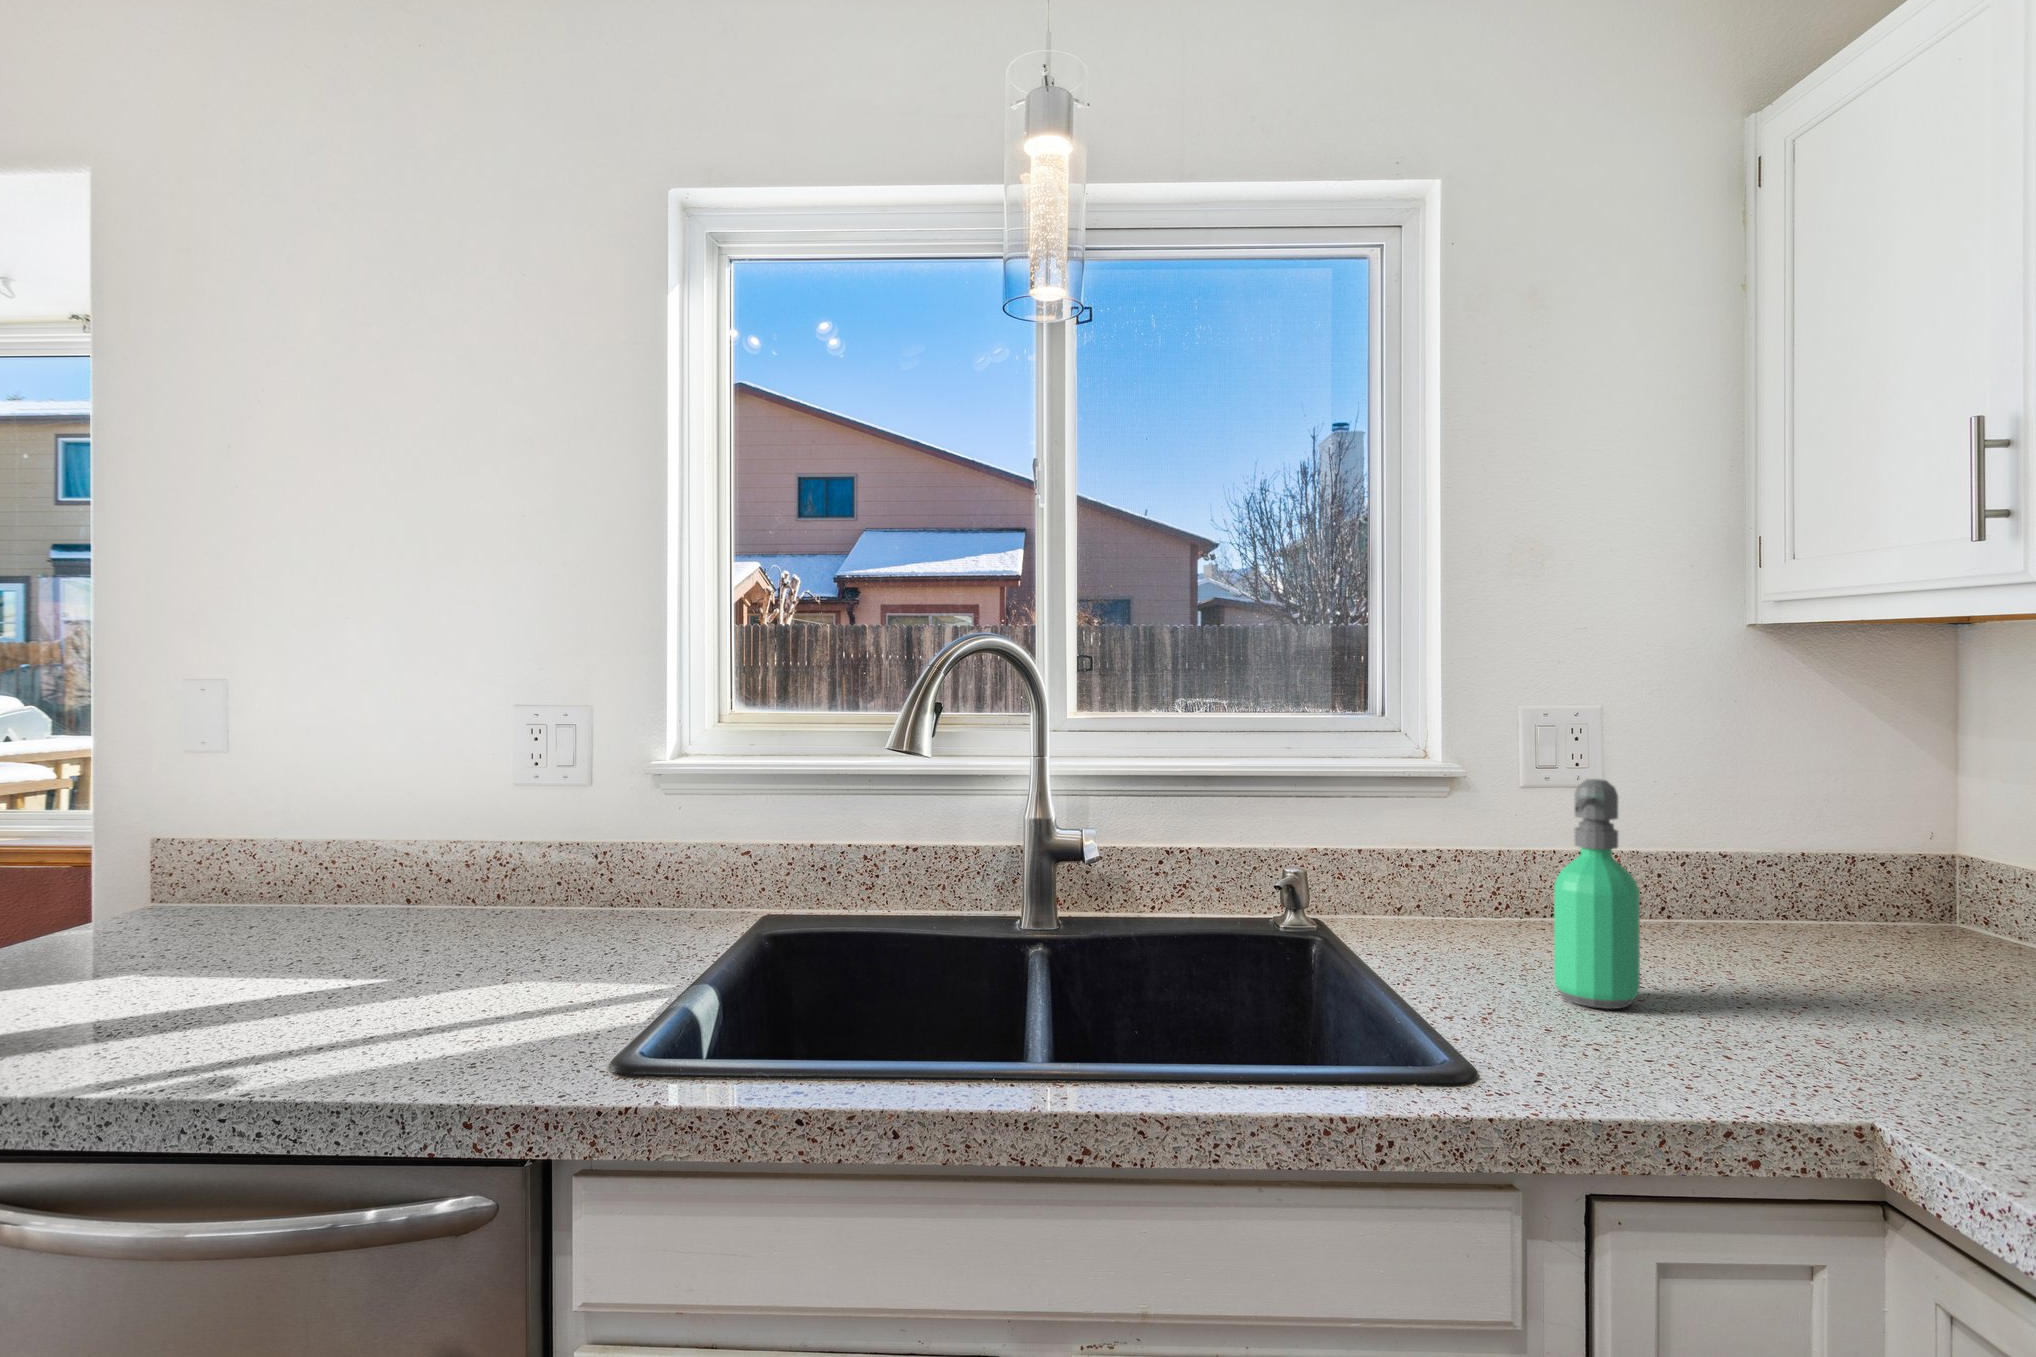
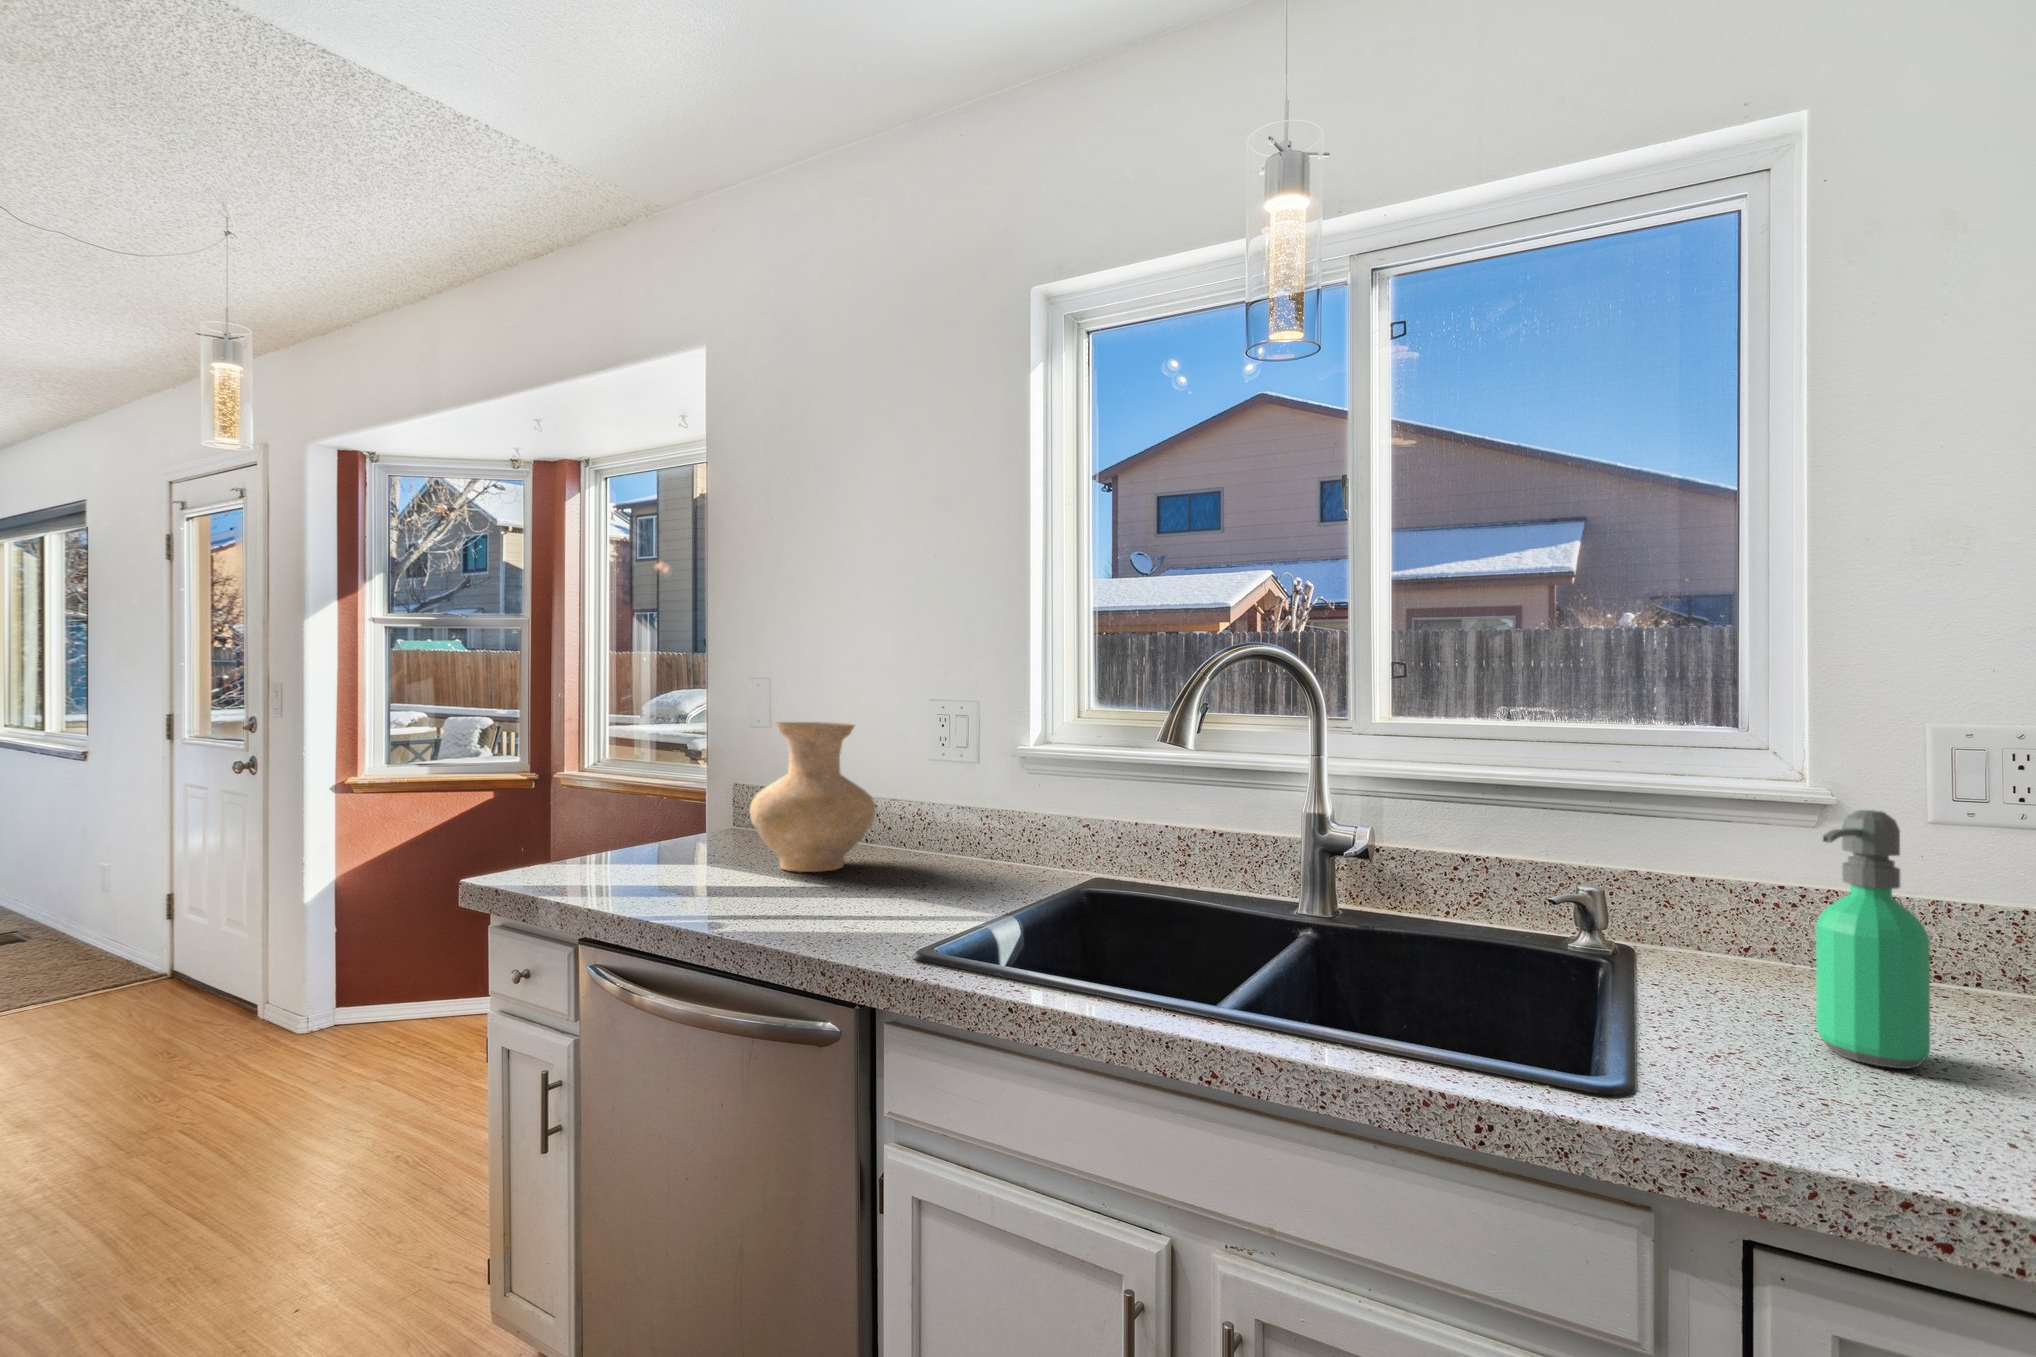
vase: none [195,732,420,967] -> present [750,722,876,872]

